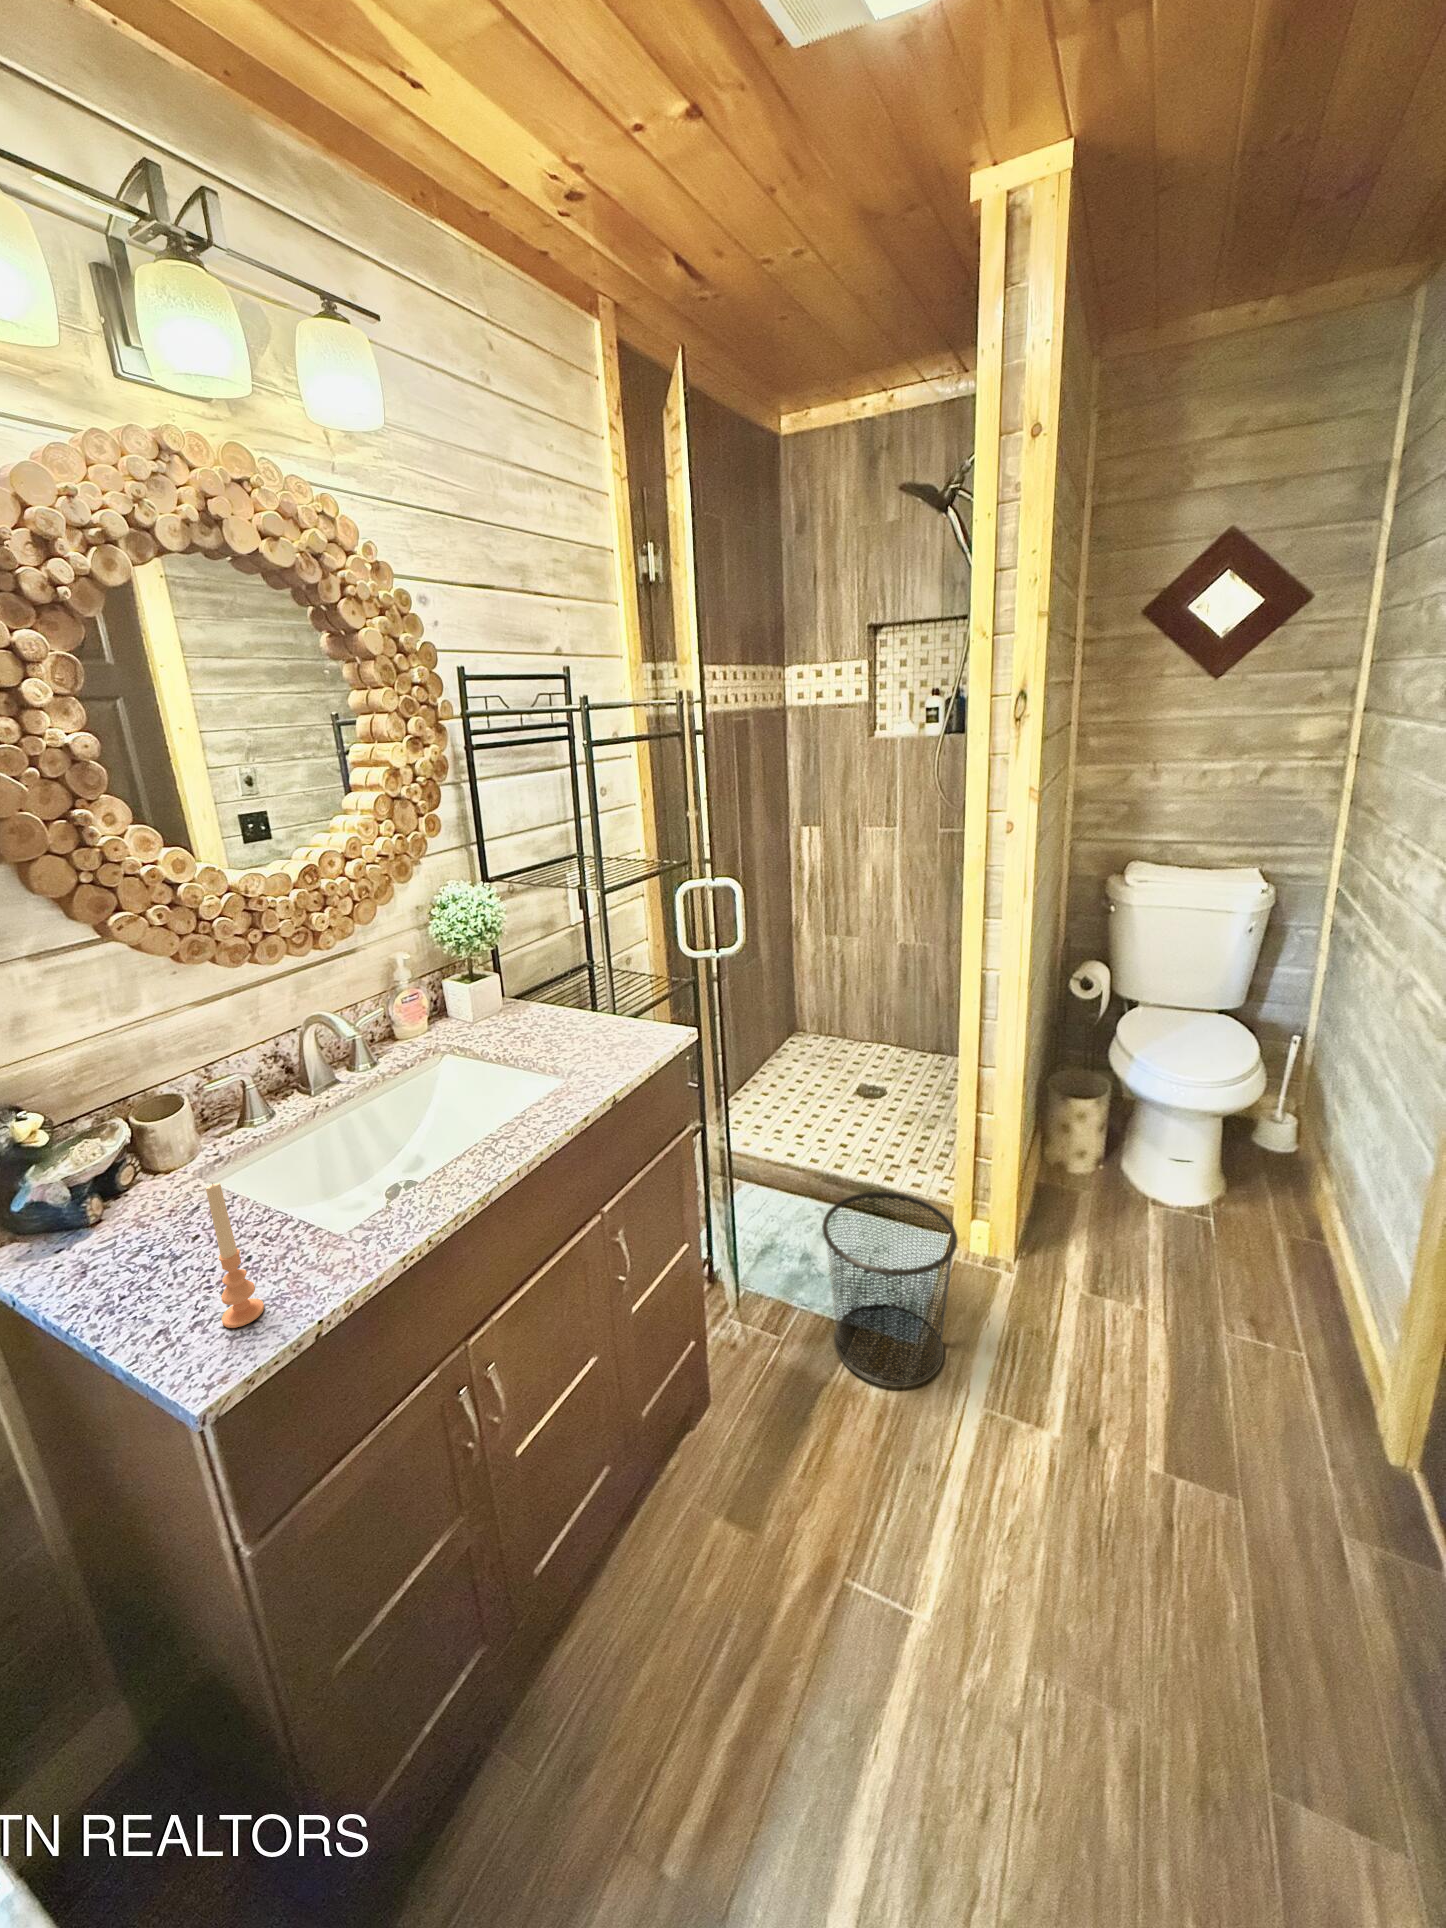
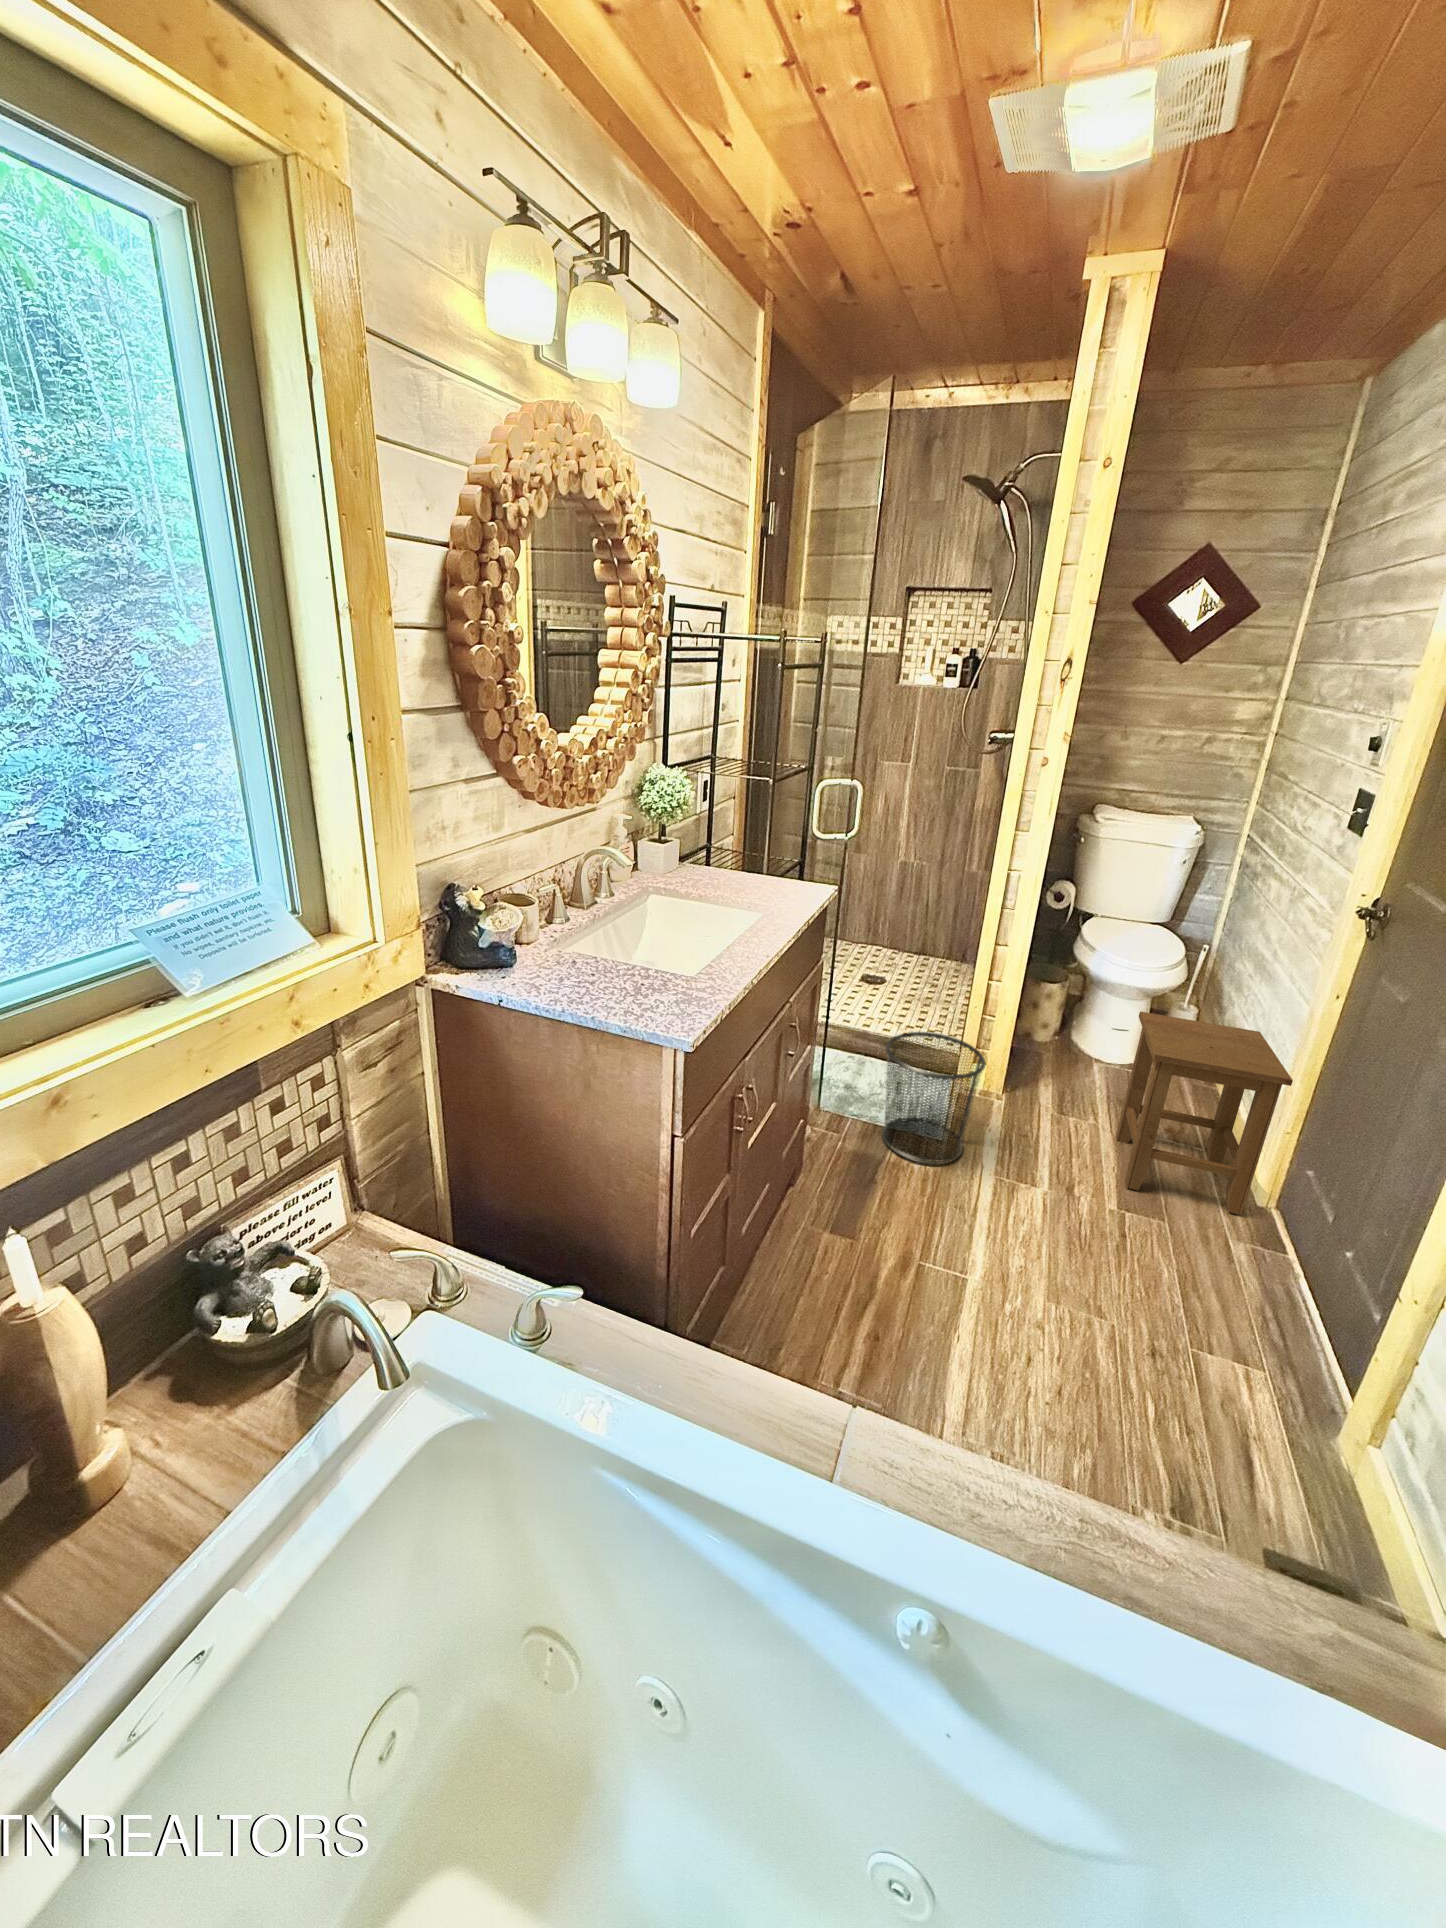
stool: none [1172,1161,1422,1492] -> present [1116,1012,1293,1215]
candle: present [206,1183,264,1328] -> none [656,920,679,1013]

